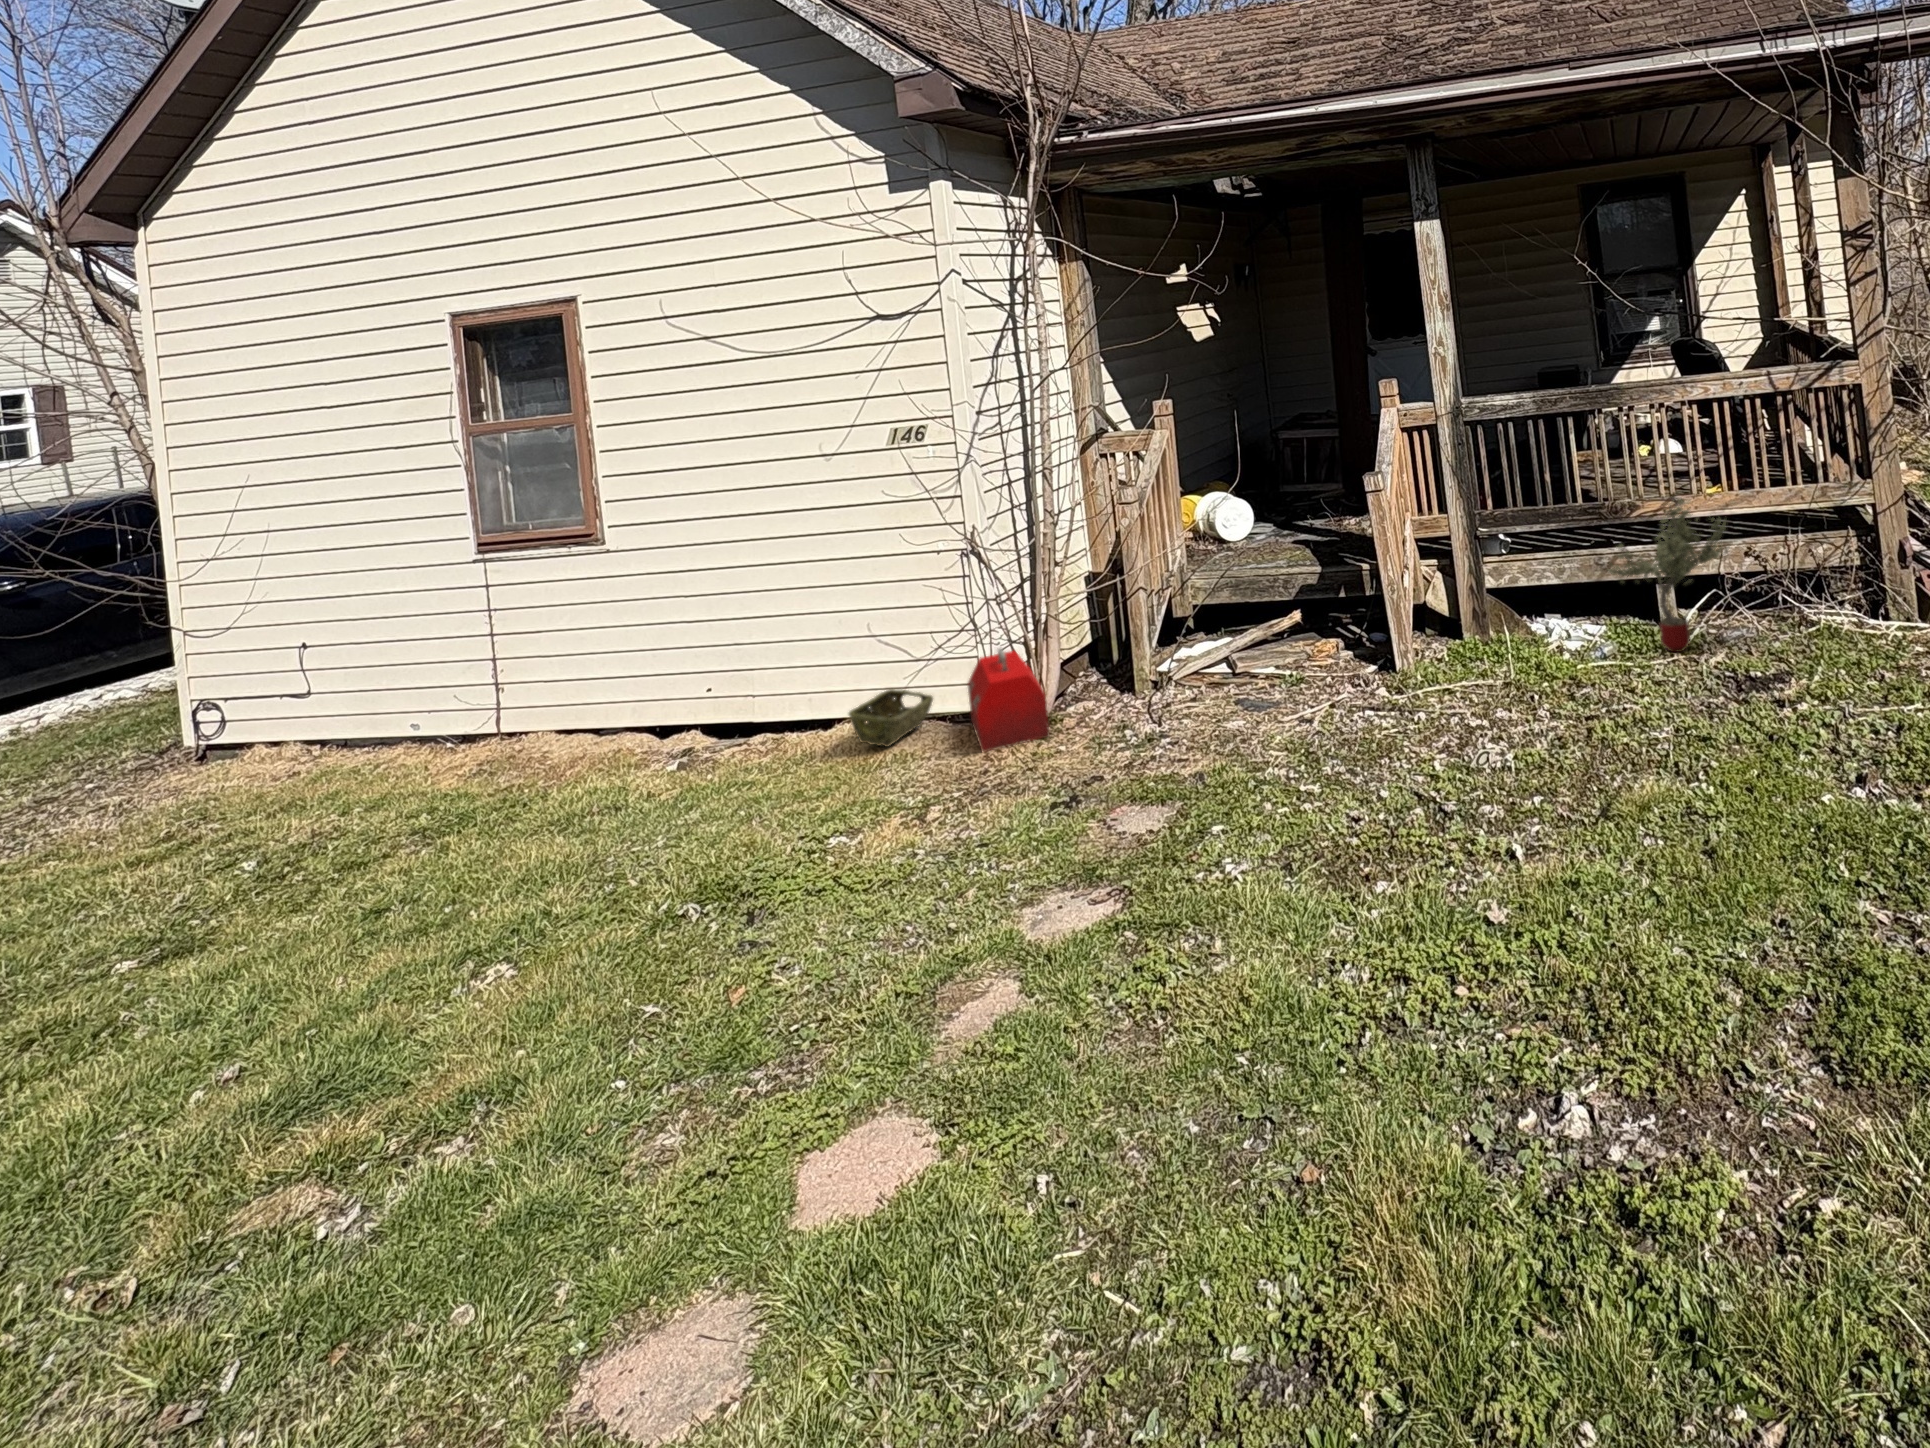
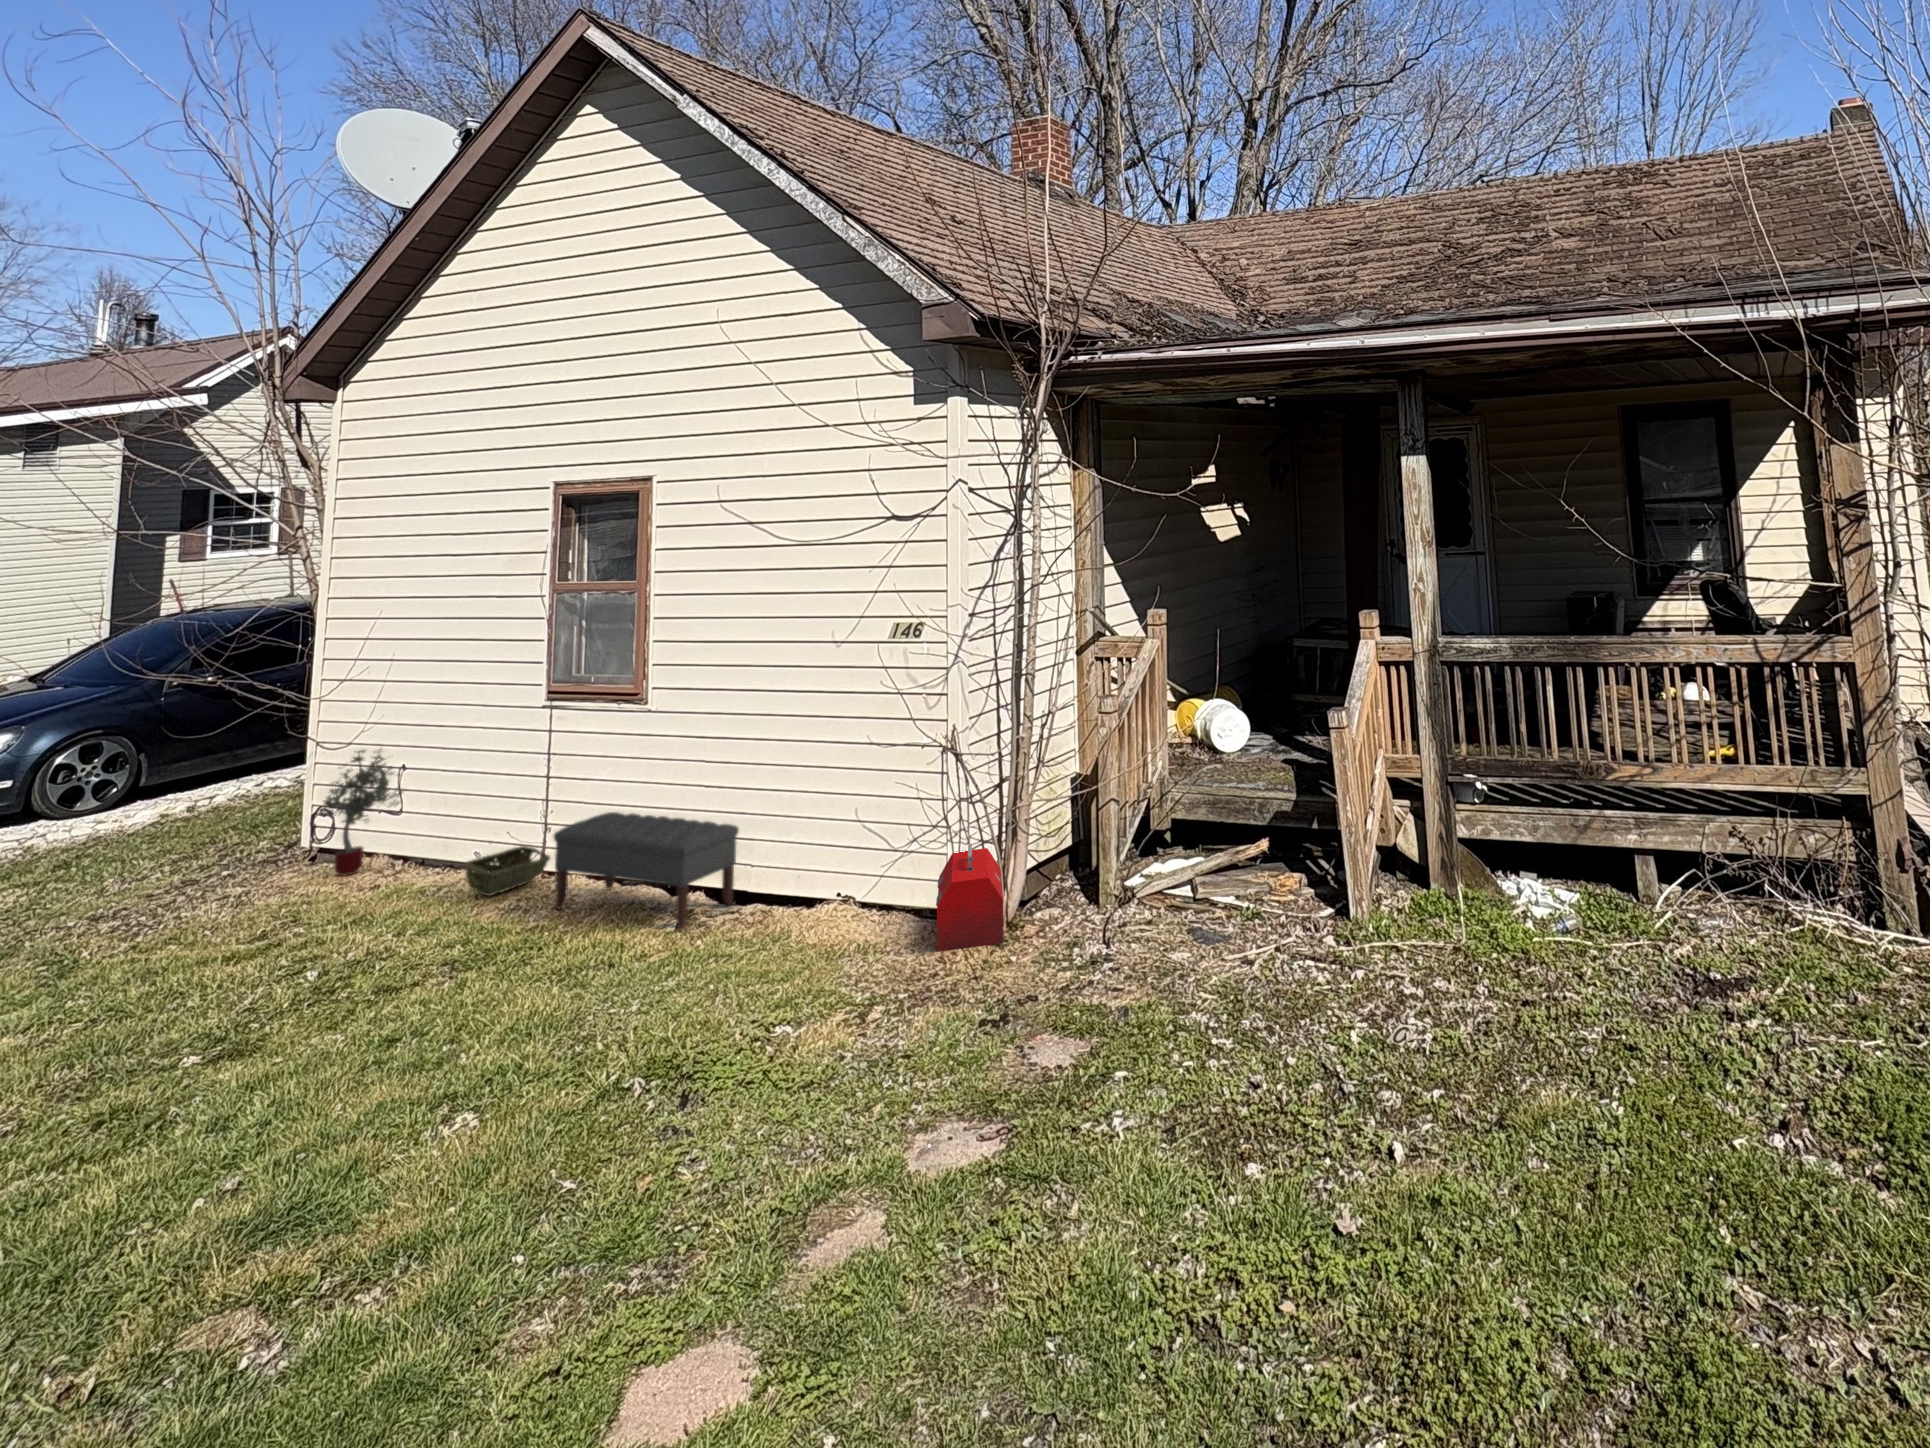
potted tree: present [1607,500,1729,652] -> present [323,749,403,876]
bench: none [511,660,733,771] -> present [553,812,739,928]
woven basket: present [849,689,933,746] -> present [465,846,550,896]

